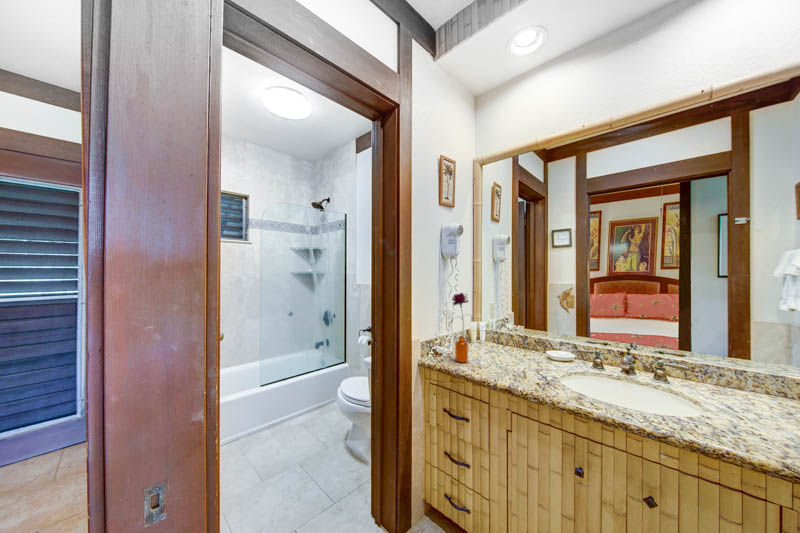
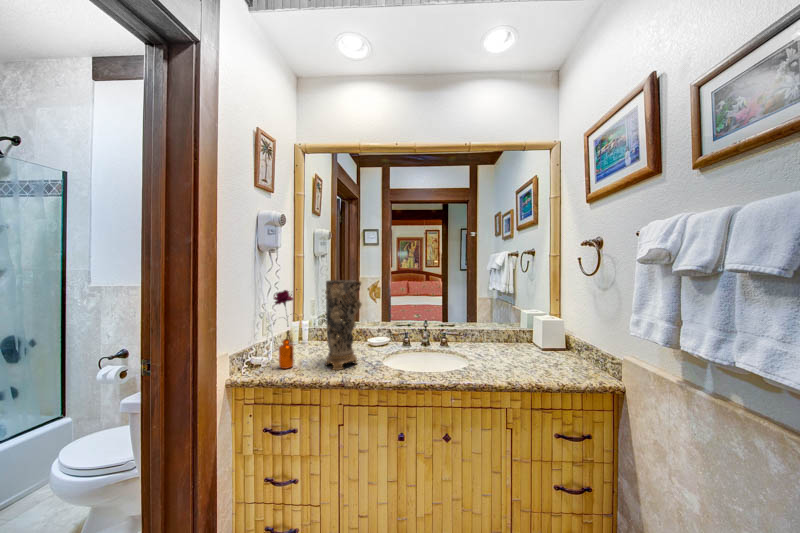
decorative vase: none [496,286,536,376] -> present [325,280,362,370]

